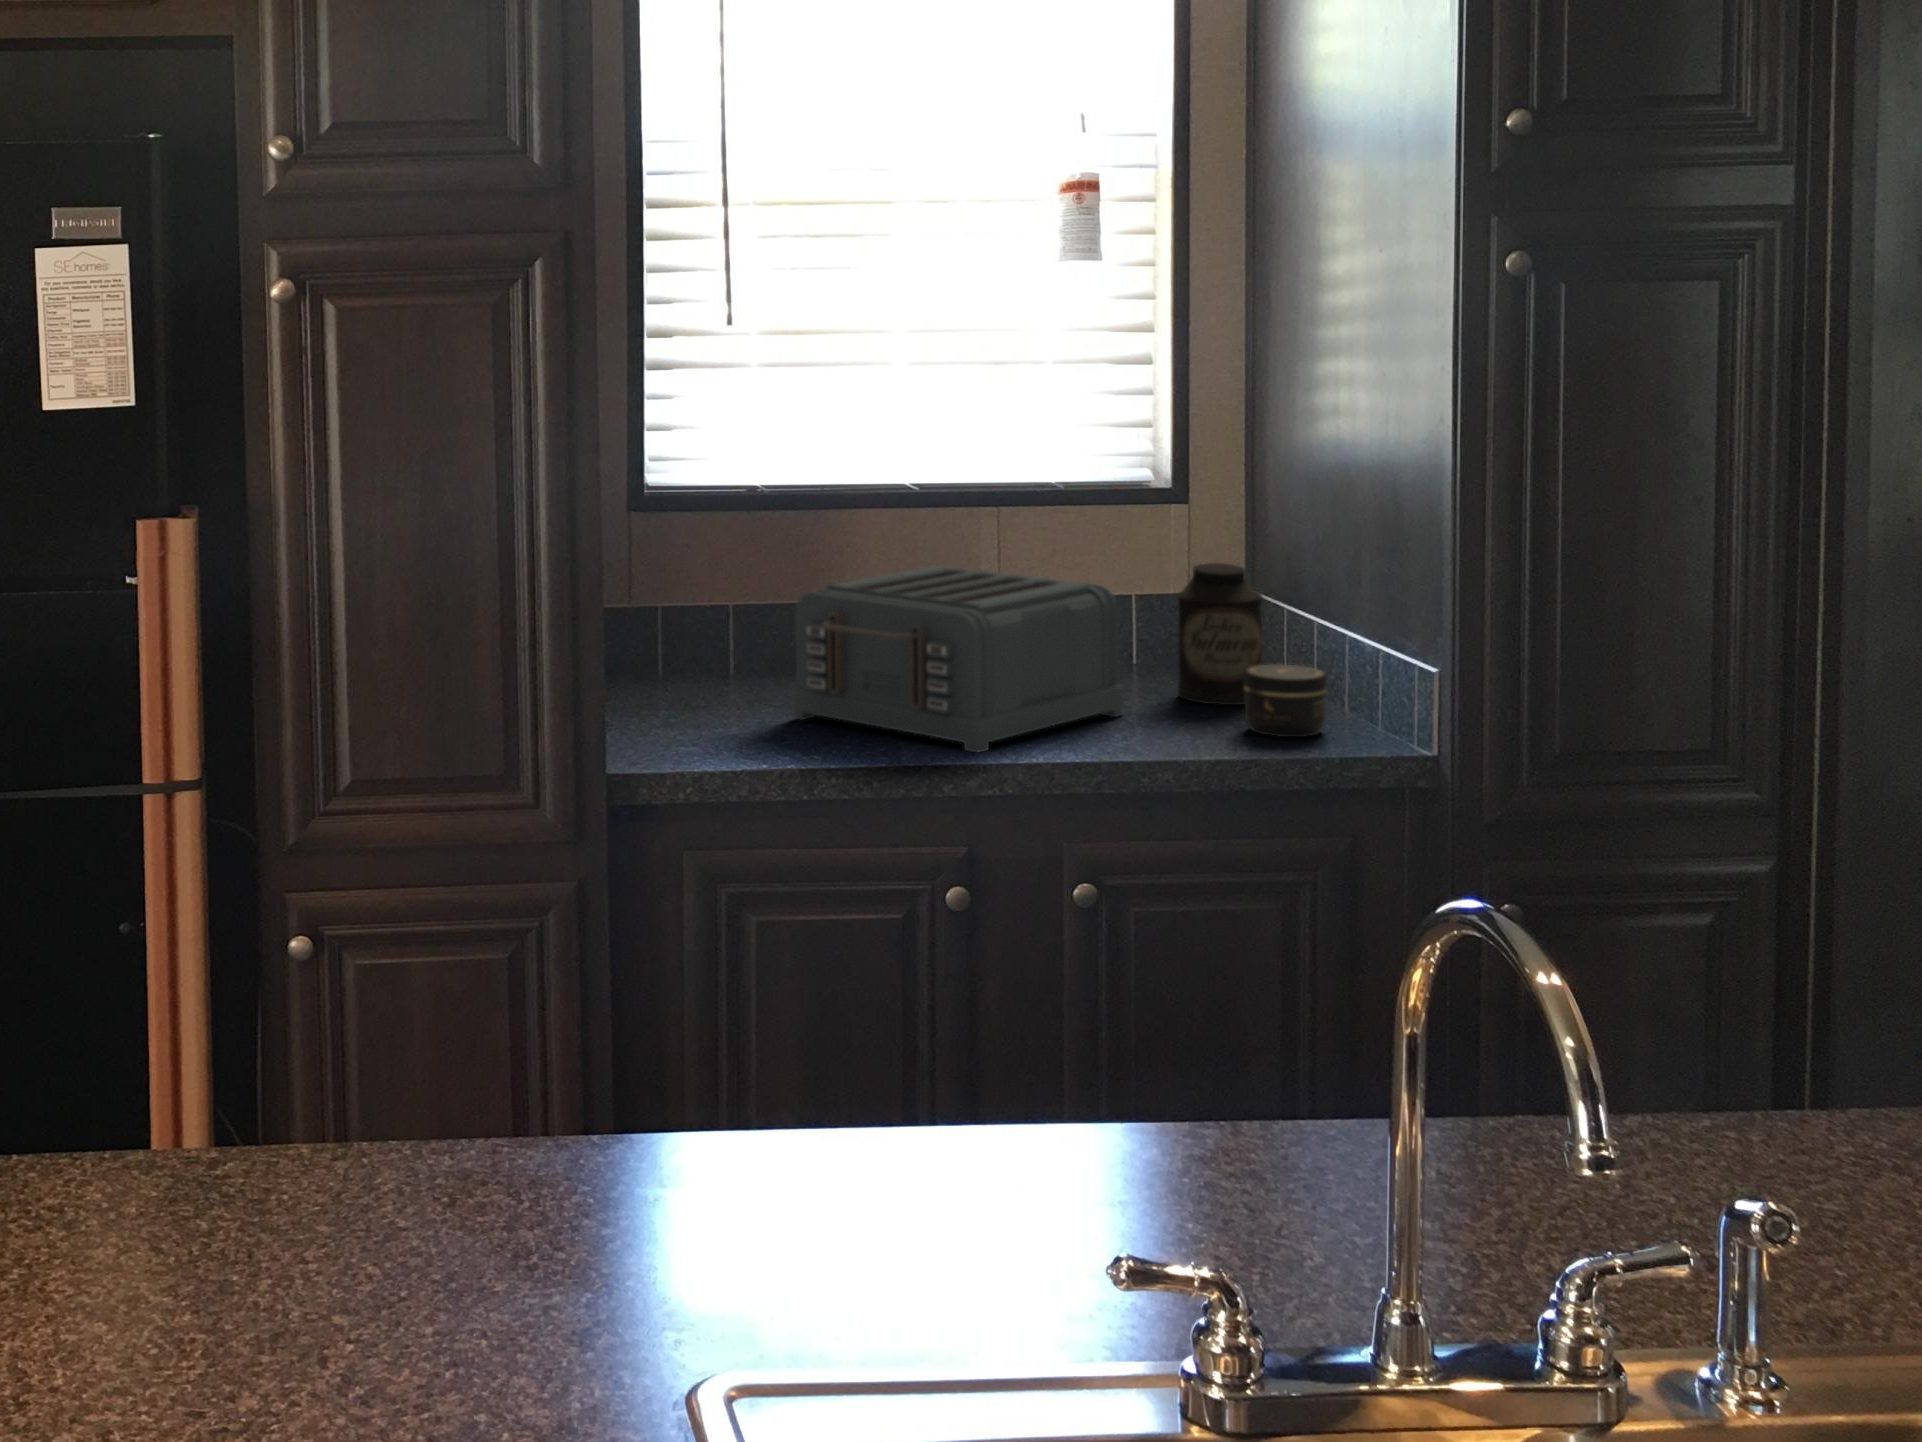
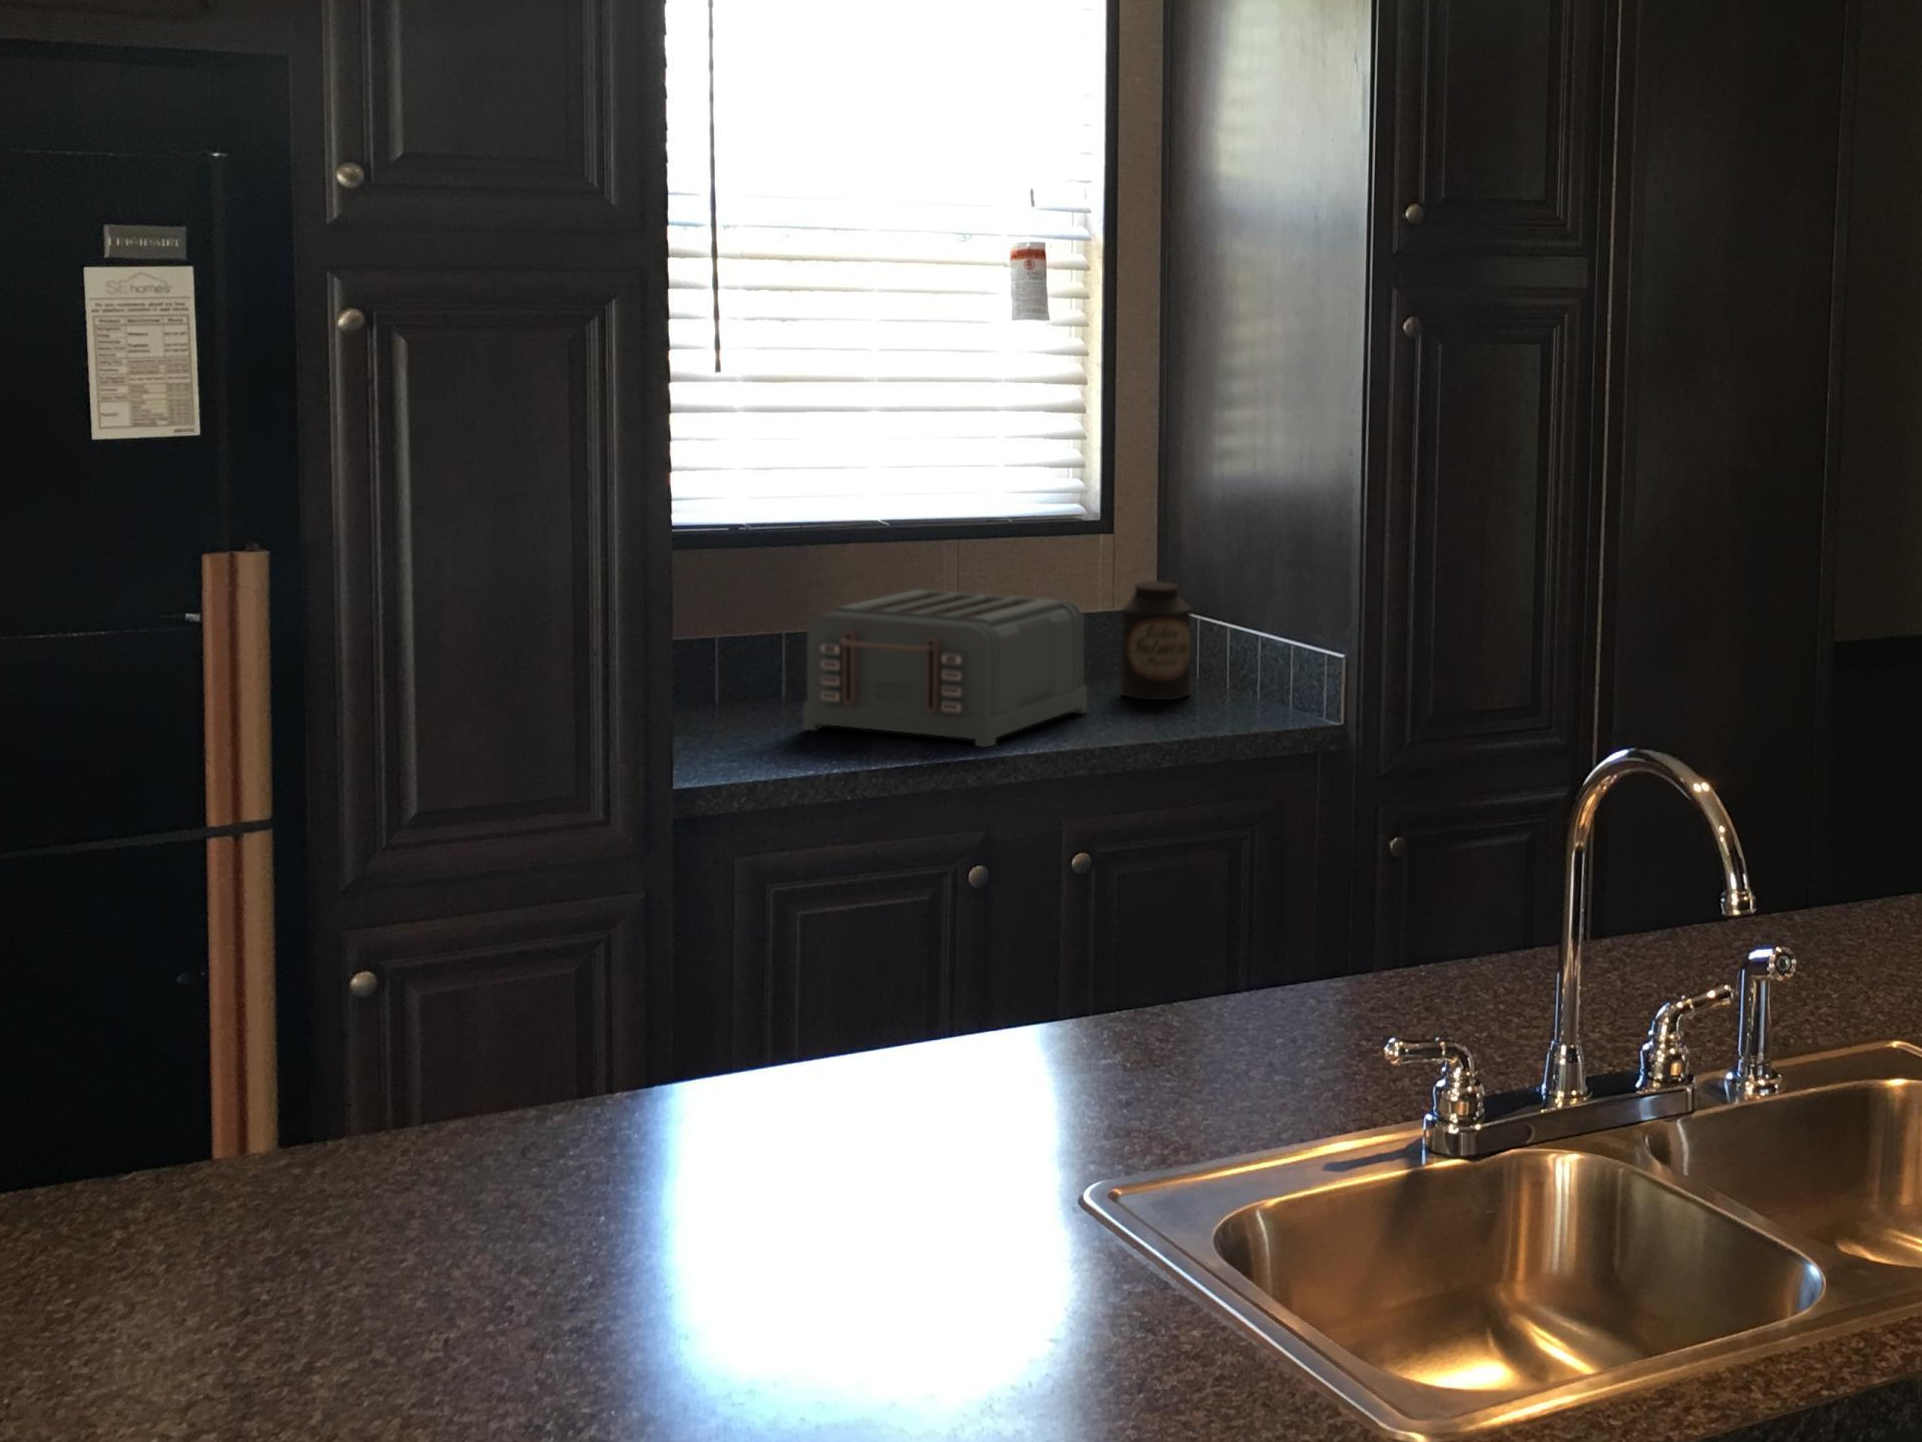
jar: present [1244,665,1327,737] -> none [1191,662,1256,721]

